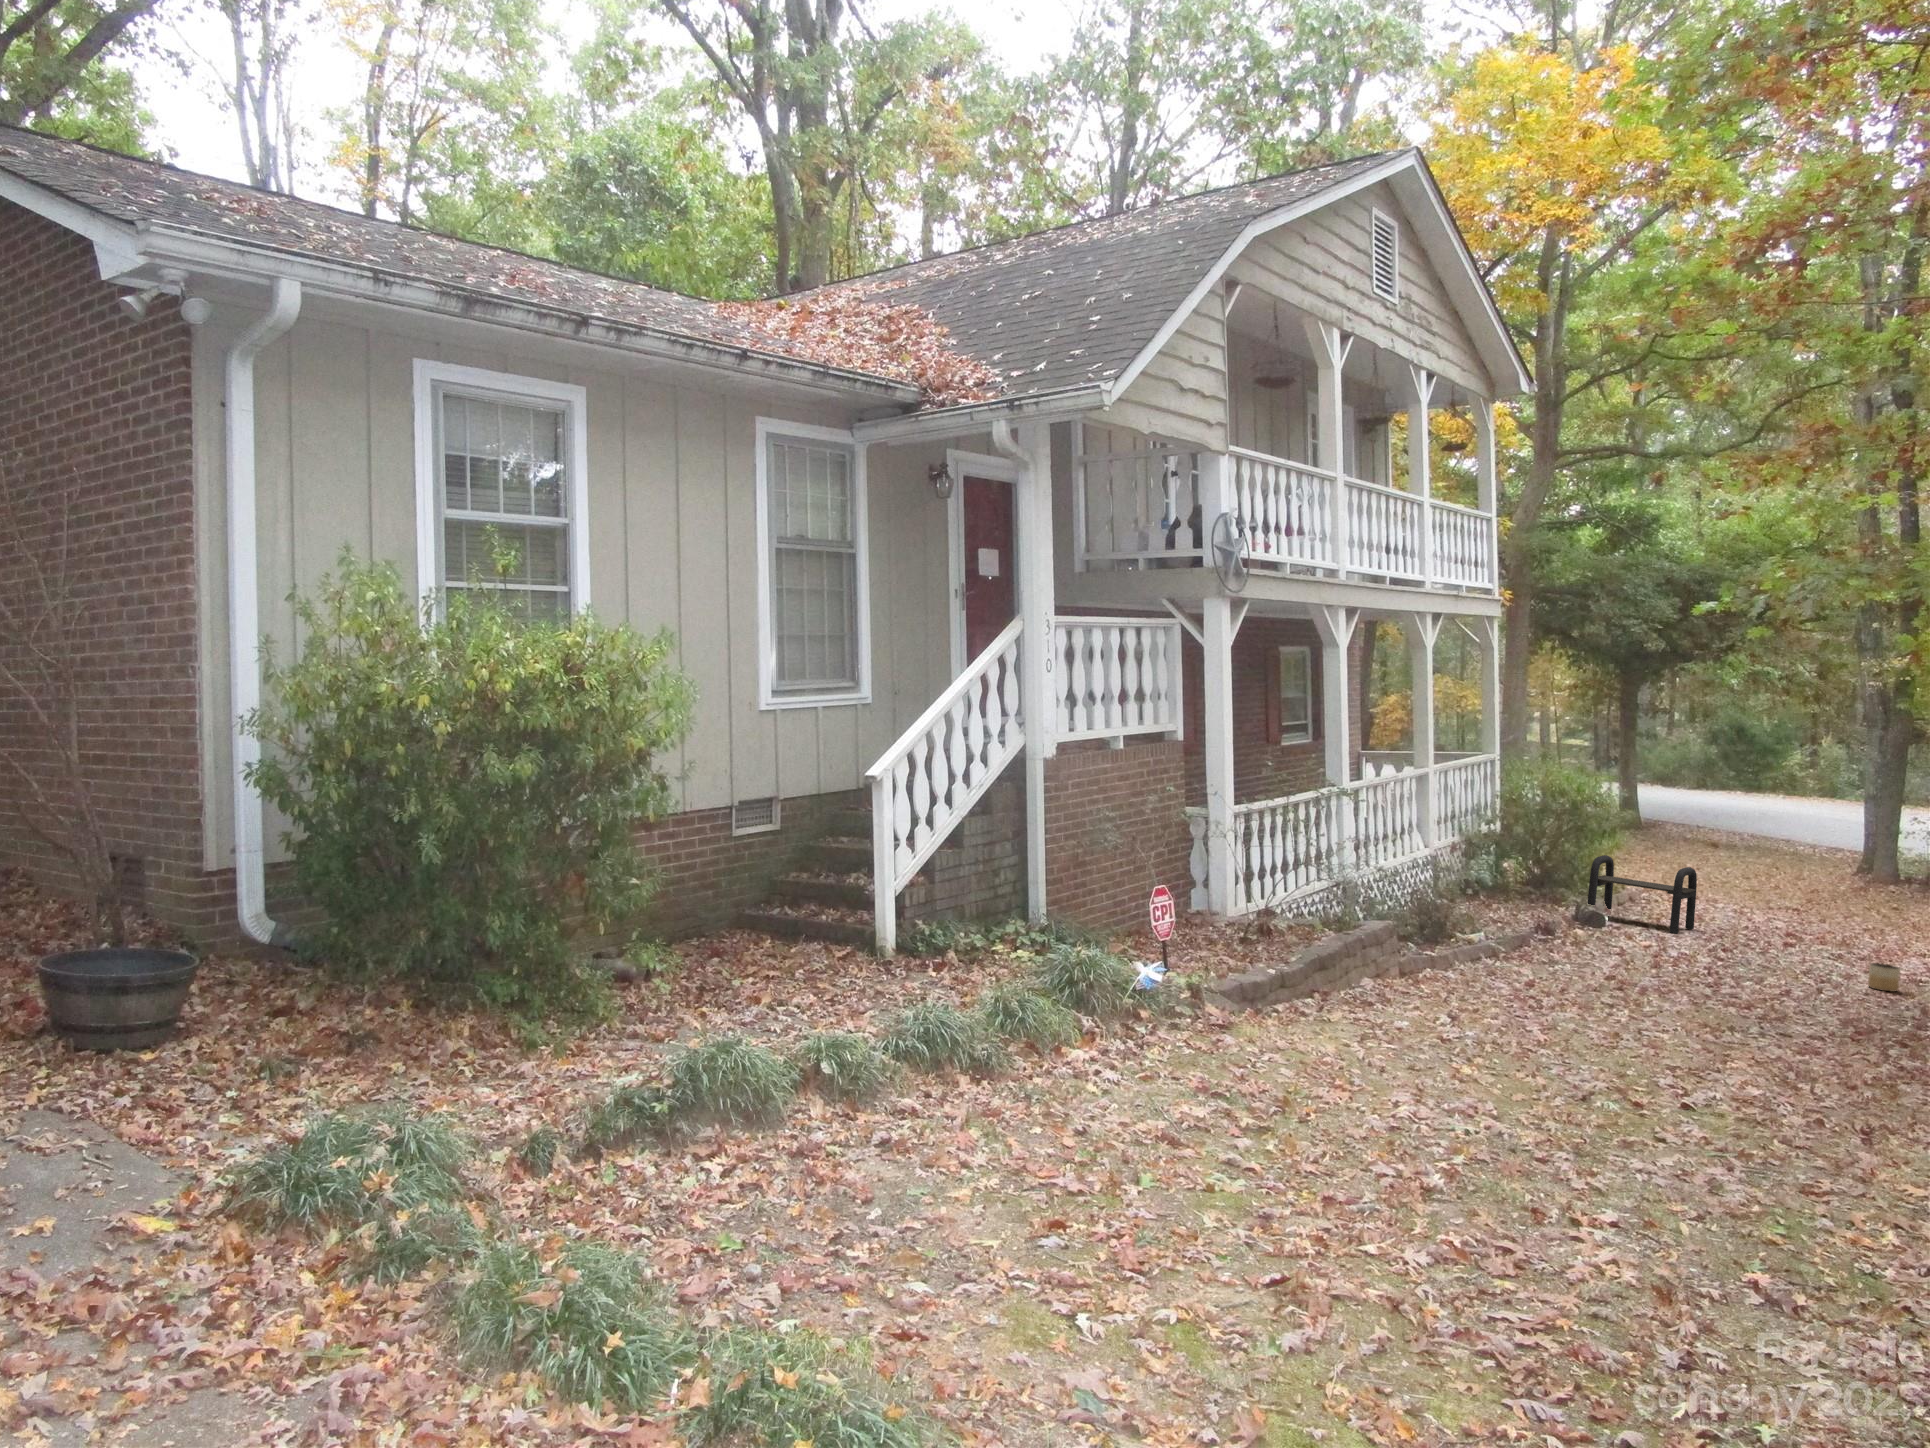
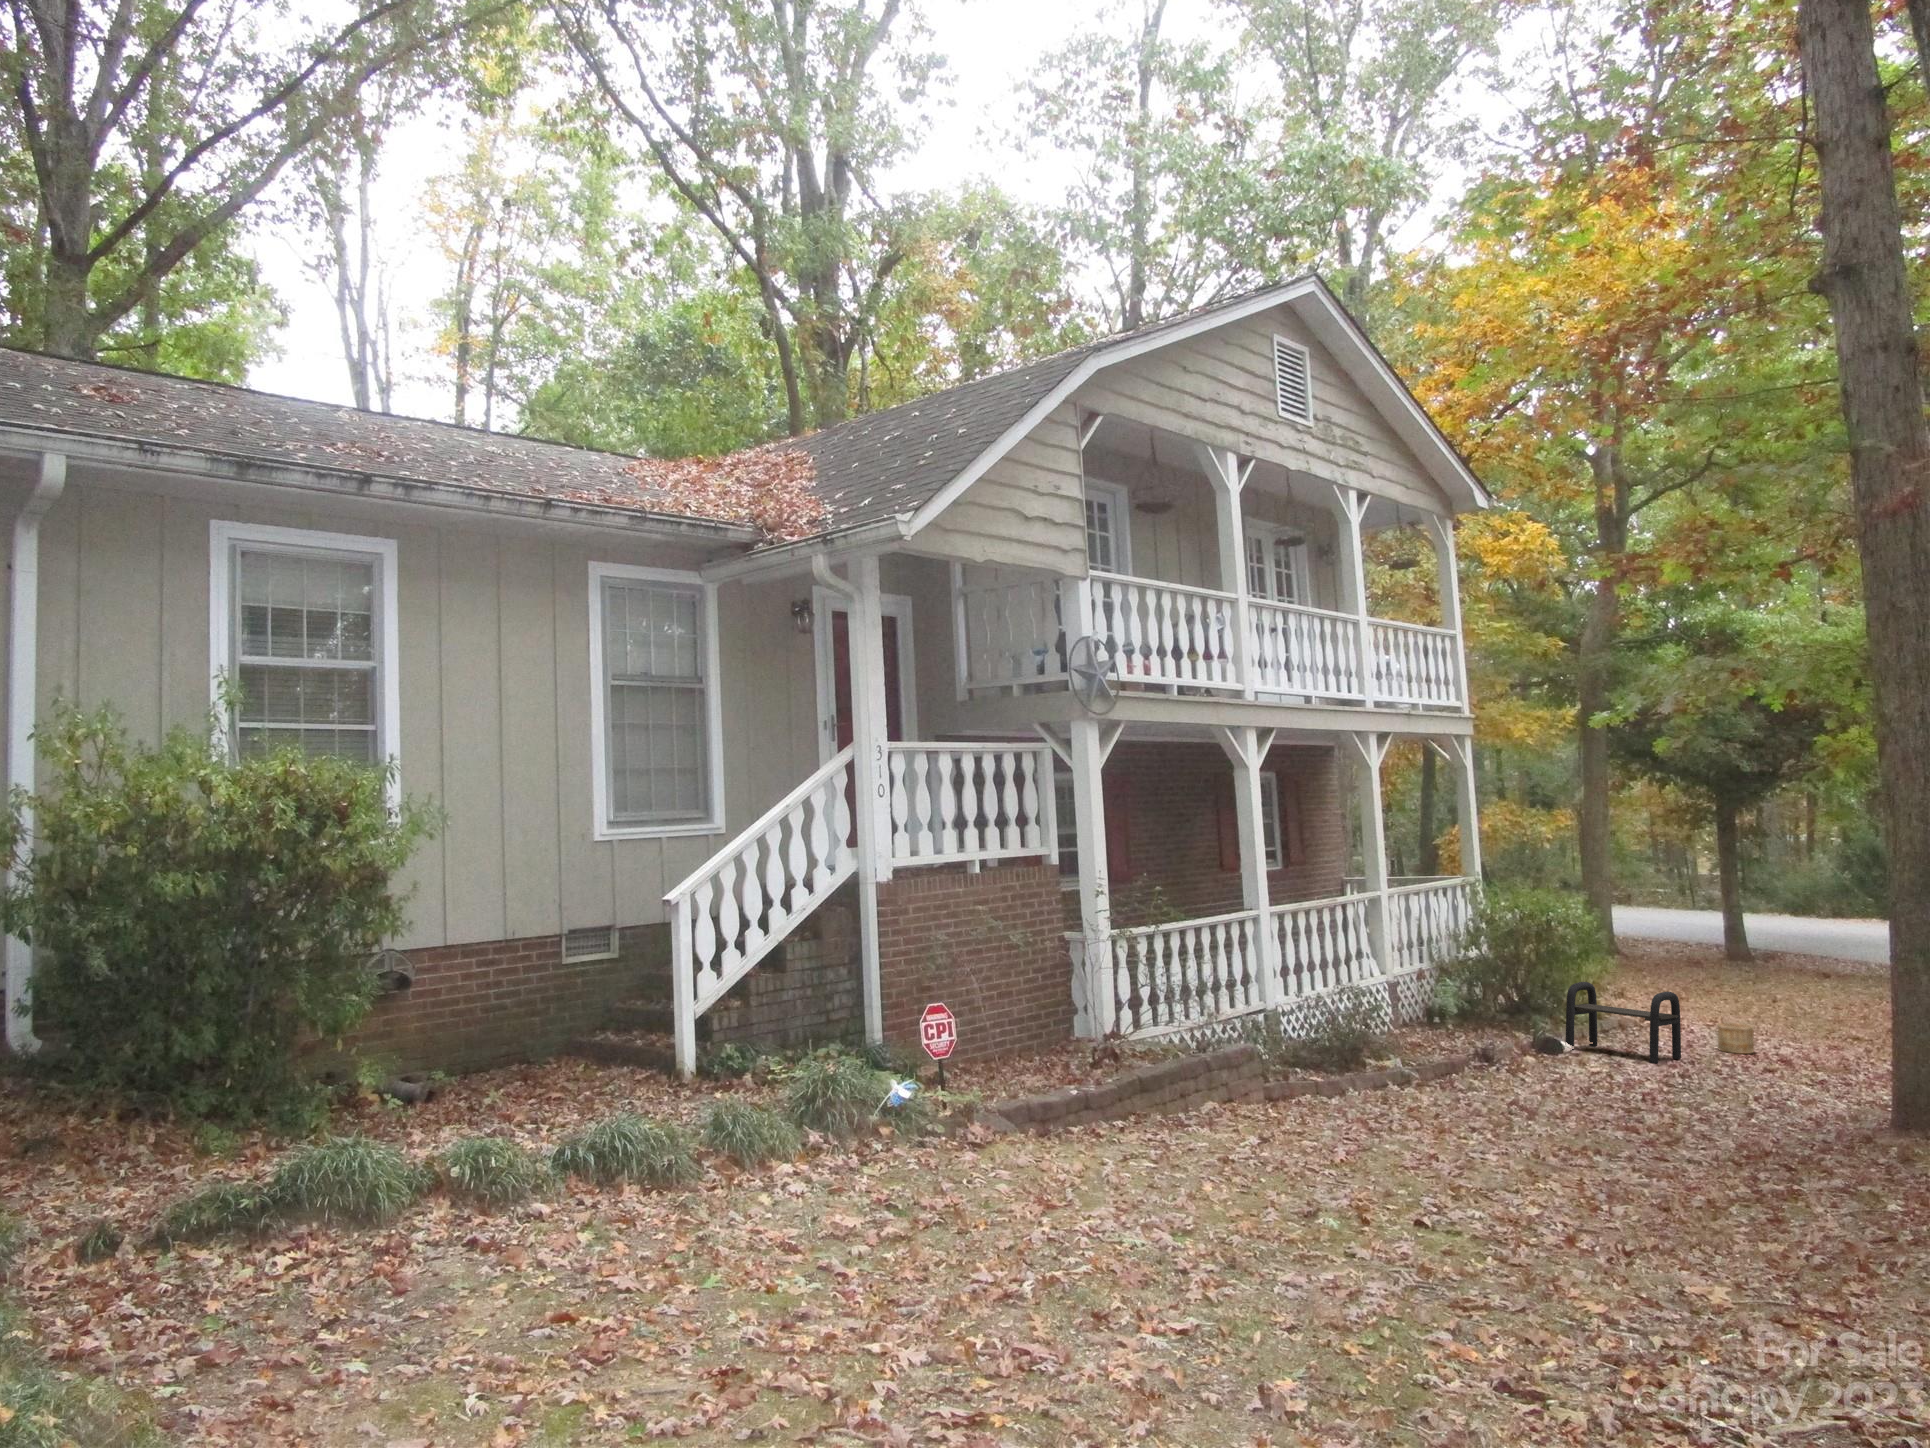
wooden bucket: none [1715,895,1751,924] -> present [1717,1023,1754,1054]
planter: present [1868,963,1900,992] -> none [1830,1086,1863,1117]

